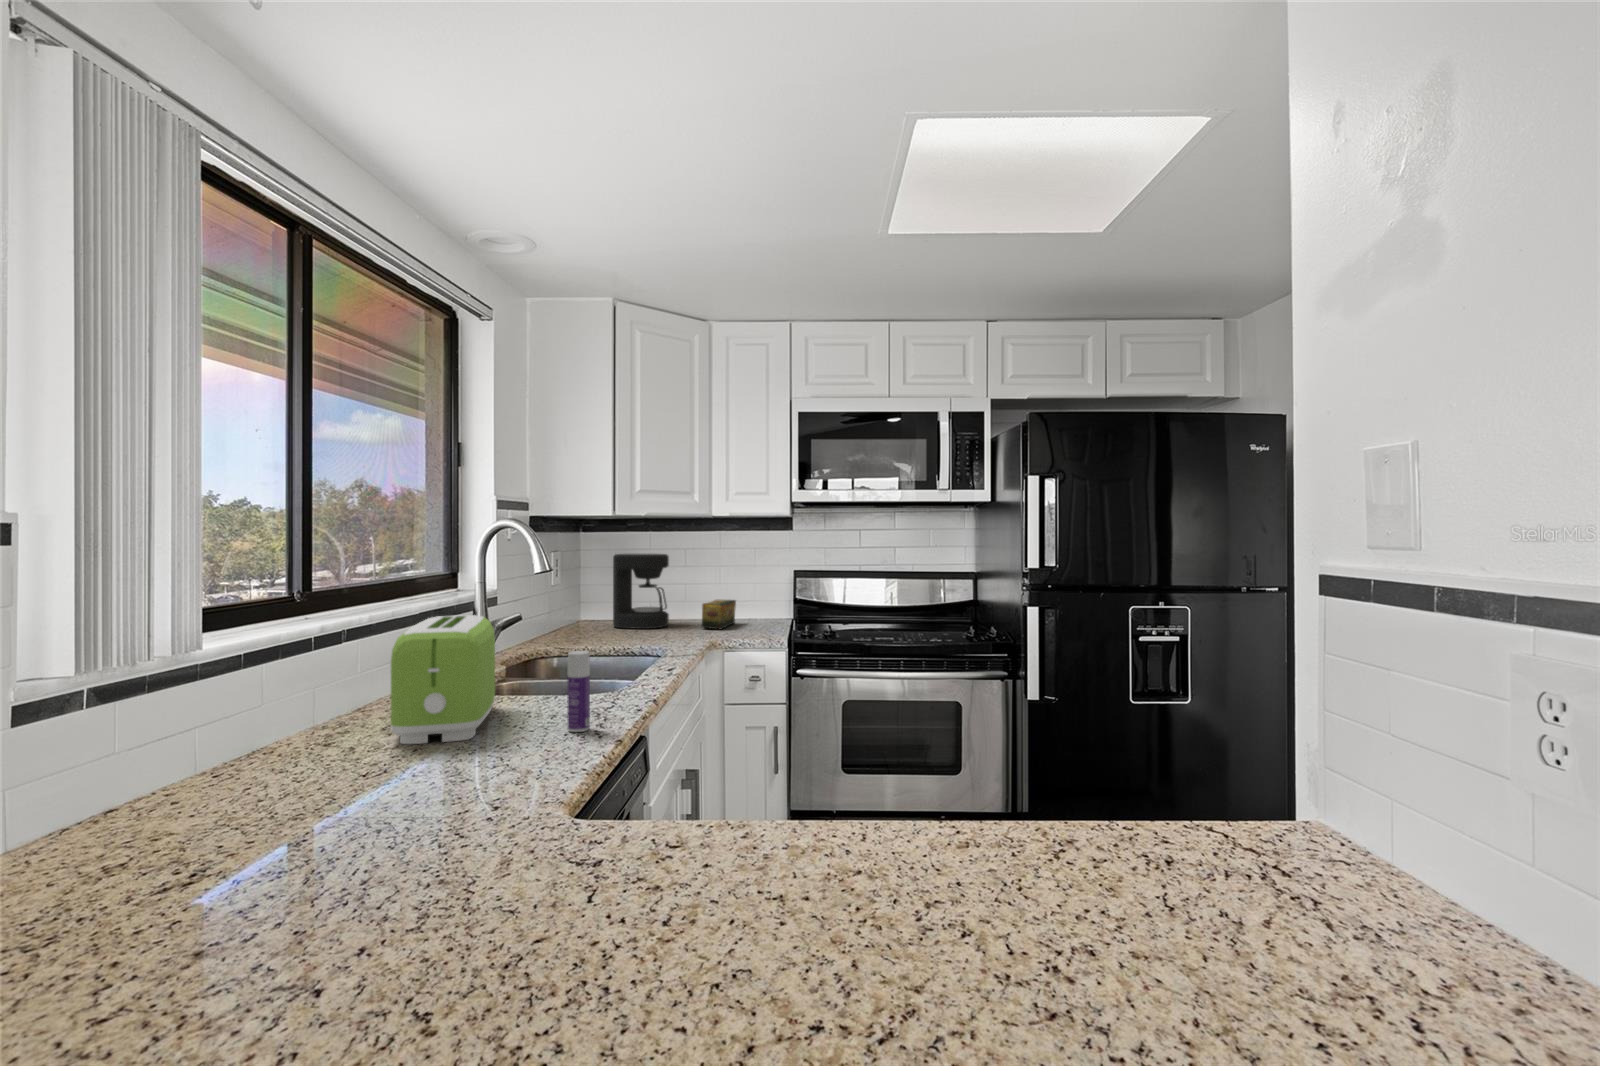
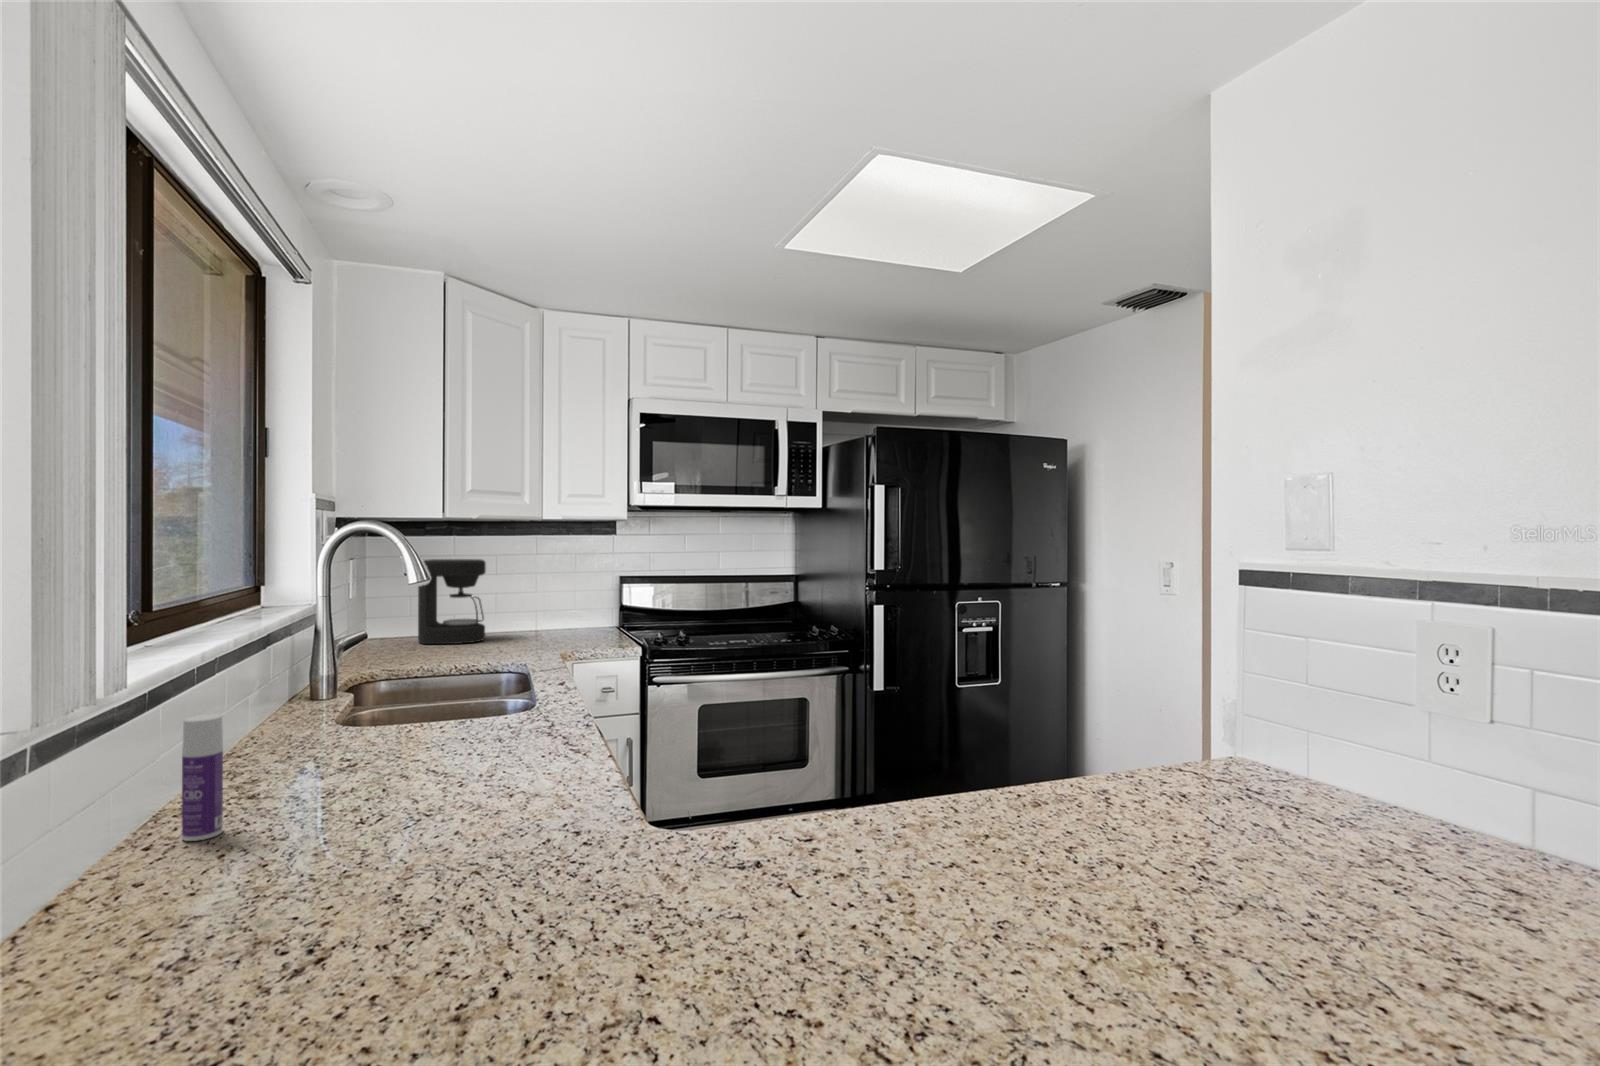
tea box: present [702,600,736,629] -> none [528,608,560,640]
toaster: present [391,615,495,744] -> none [317,631,441,784]
bottle: present [568,651,590,732] -> present [182,714,223,841]

